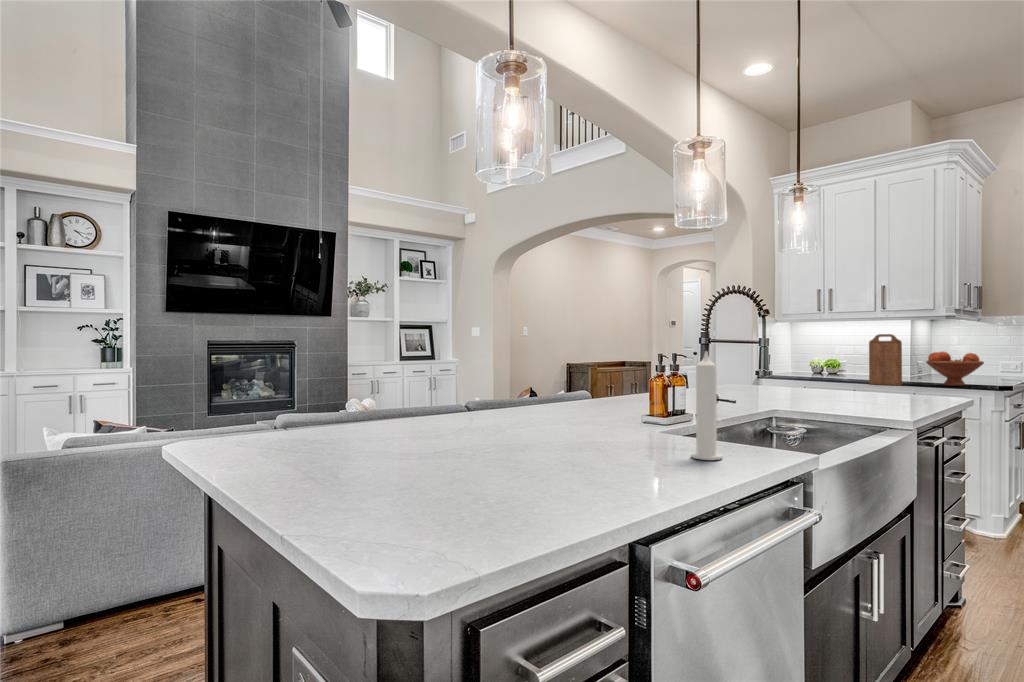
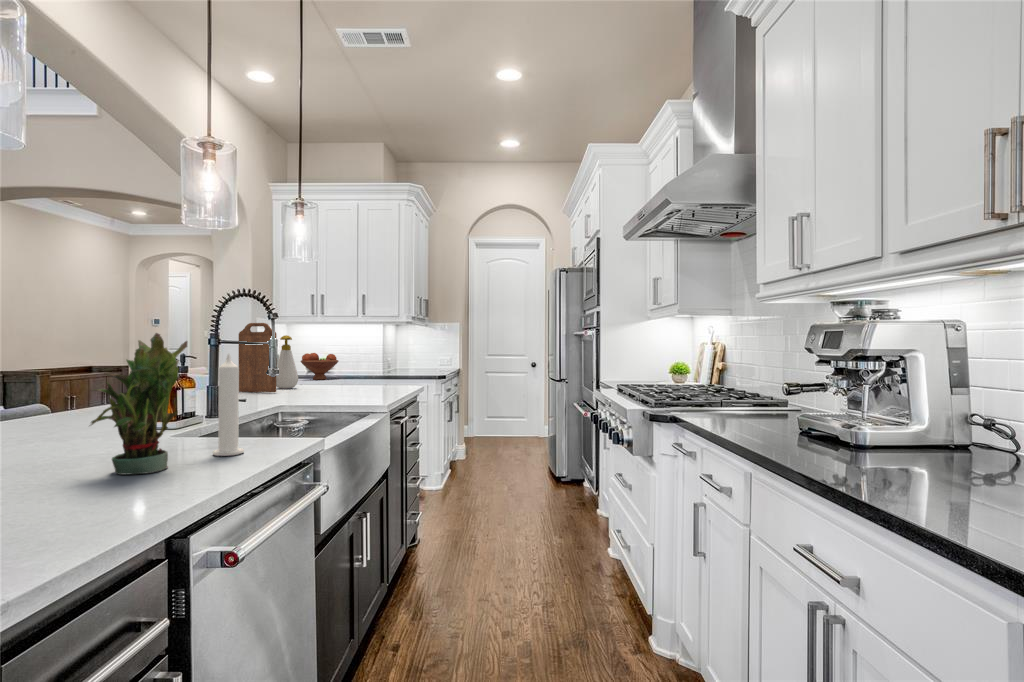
potted plant: none [579,329,664,467] -> present [91,333,187,475]
soap bottle: none [770,334,798,391] -> present [276,335,298,389]
cutting board: present [869,334,902,386] -> present [238,323,277,392]
fruit bowl: present [926,352,984,386] -> present [301,353,339,380]

